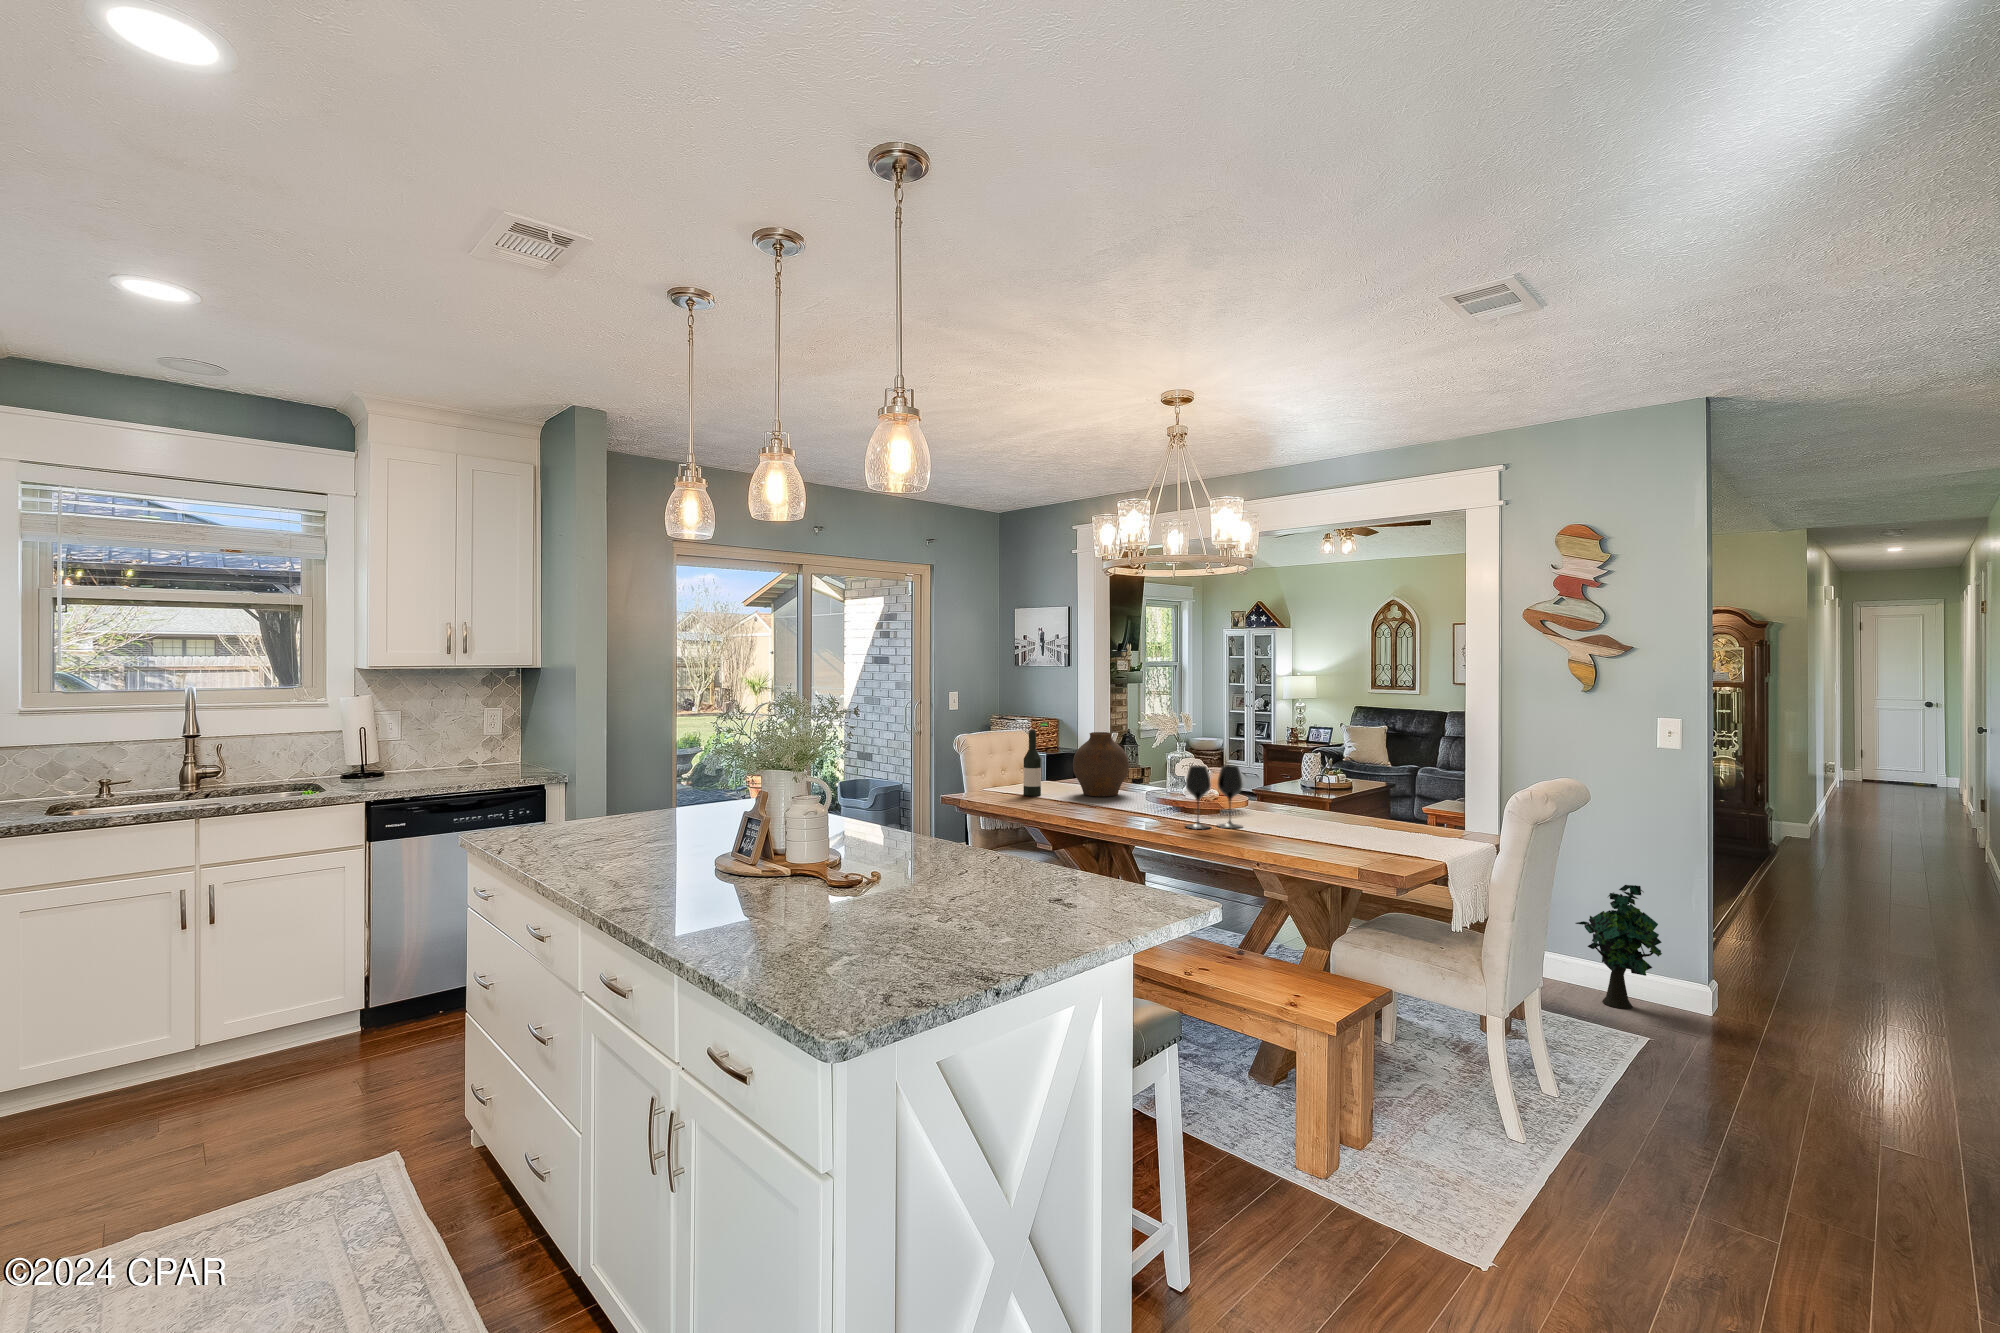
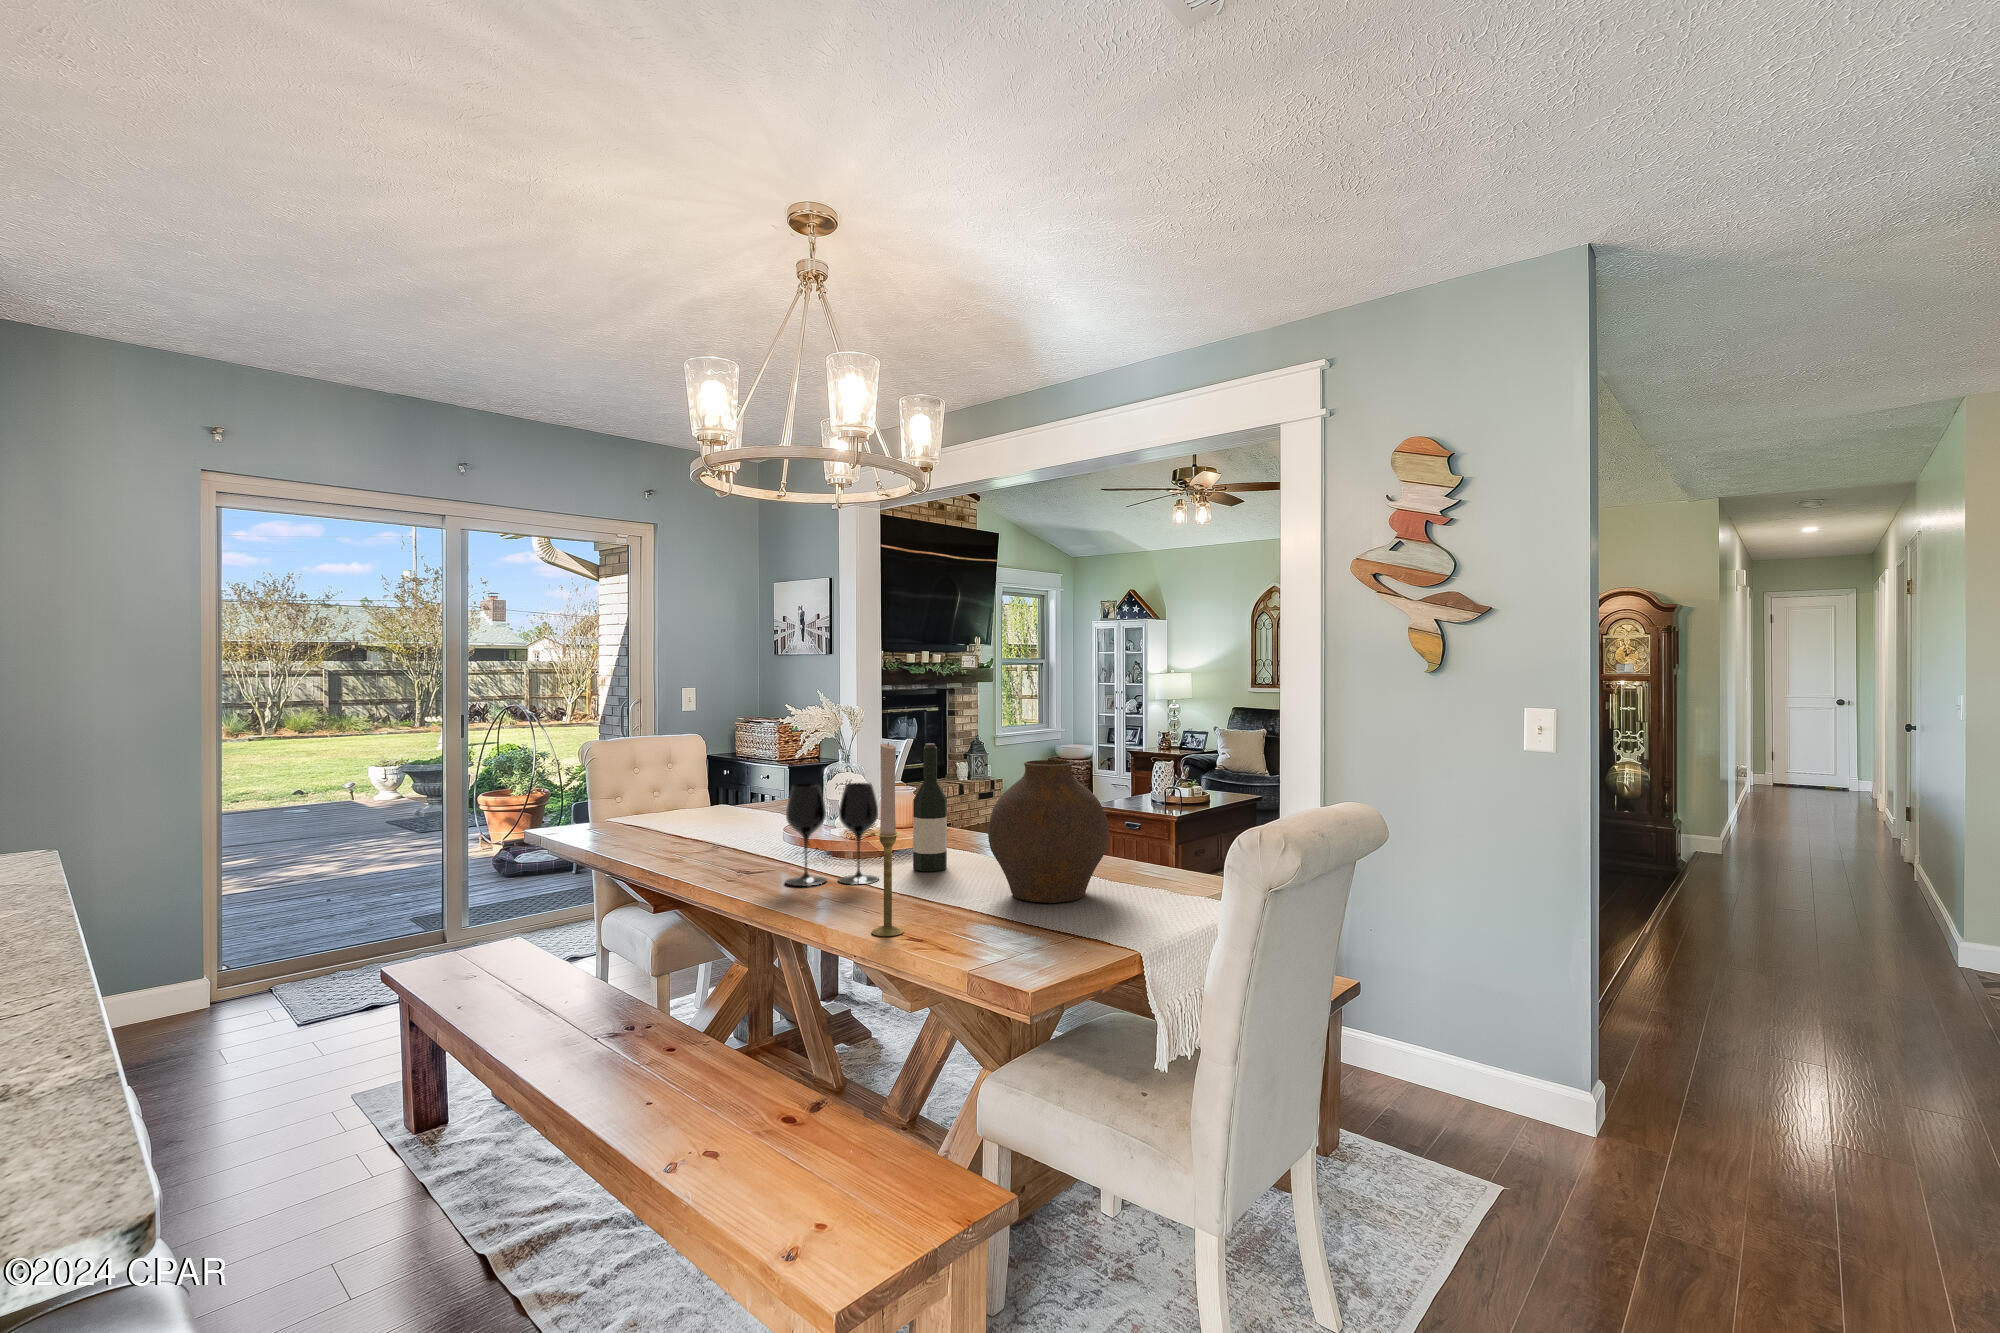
wine bottle: present [1023,729,1041,796] -> present [913,744,947,871]
vase: present [1073,732,1129,797] -> present [988,760,1109,903]
candlestick: none [1282,741,1302,852] -> present [872,742,904,936]
decorative plant: present [1576,885,1662,1009] -> none [1414,949,1533,1132]

